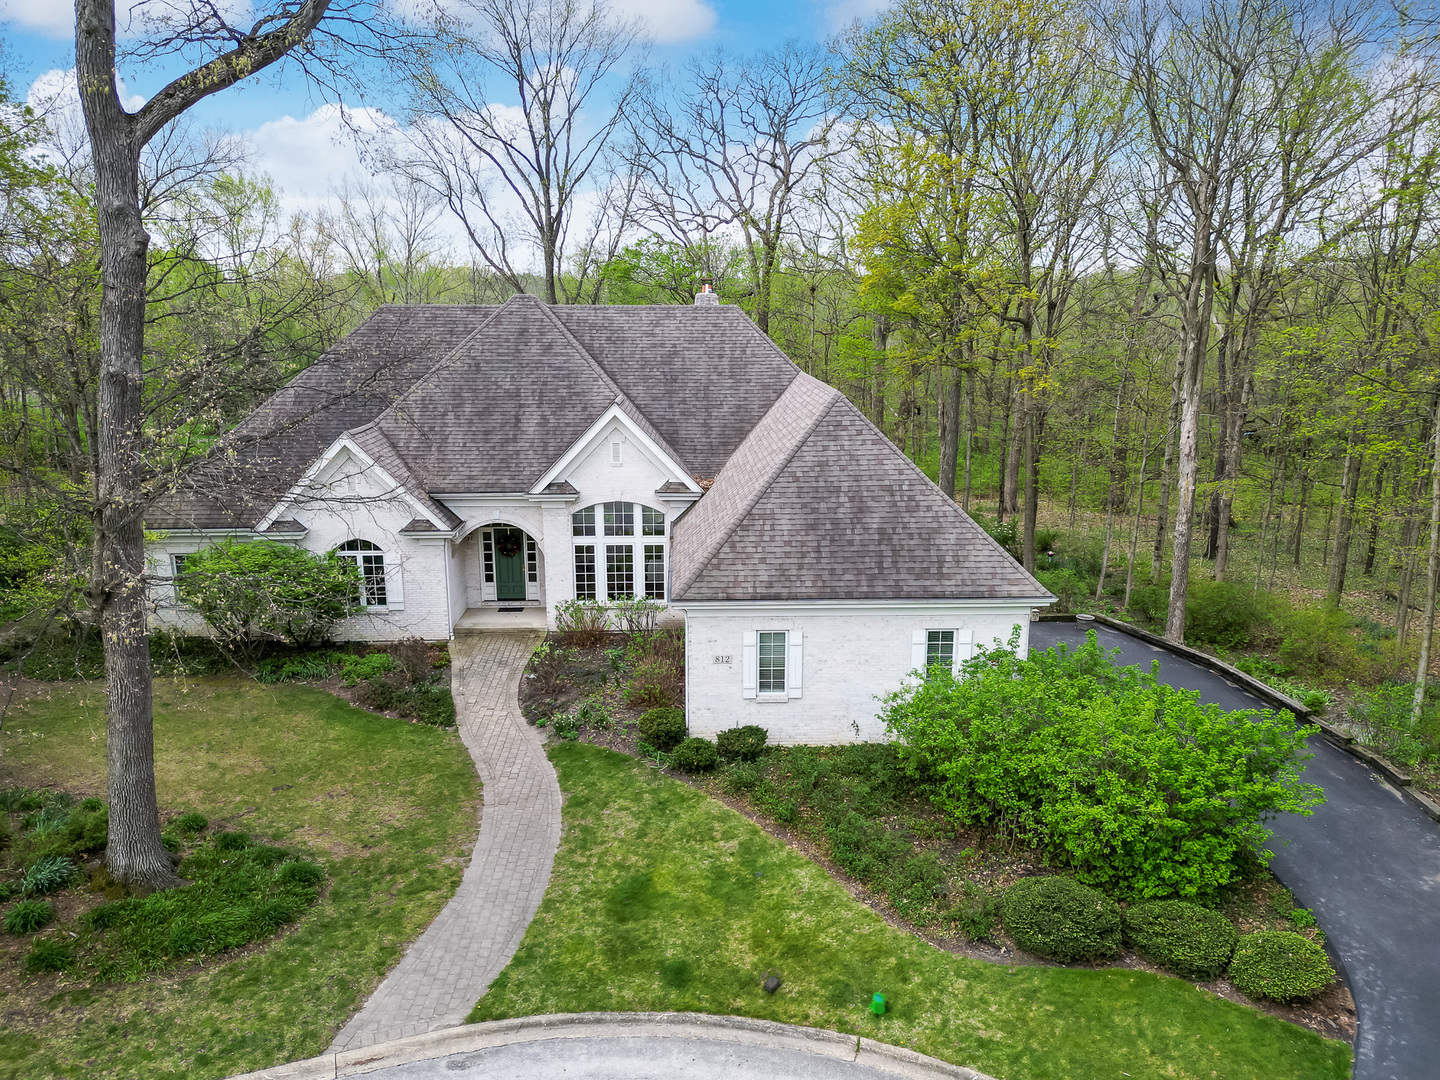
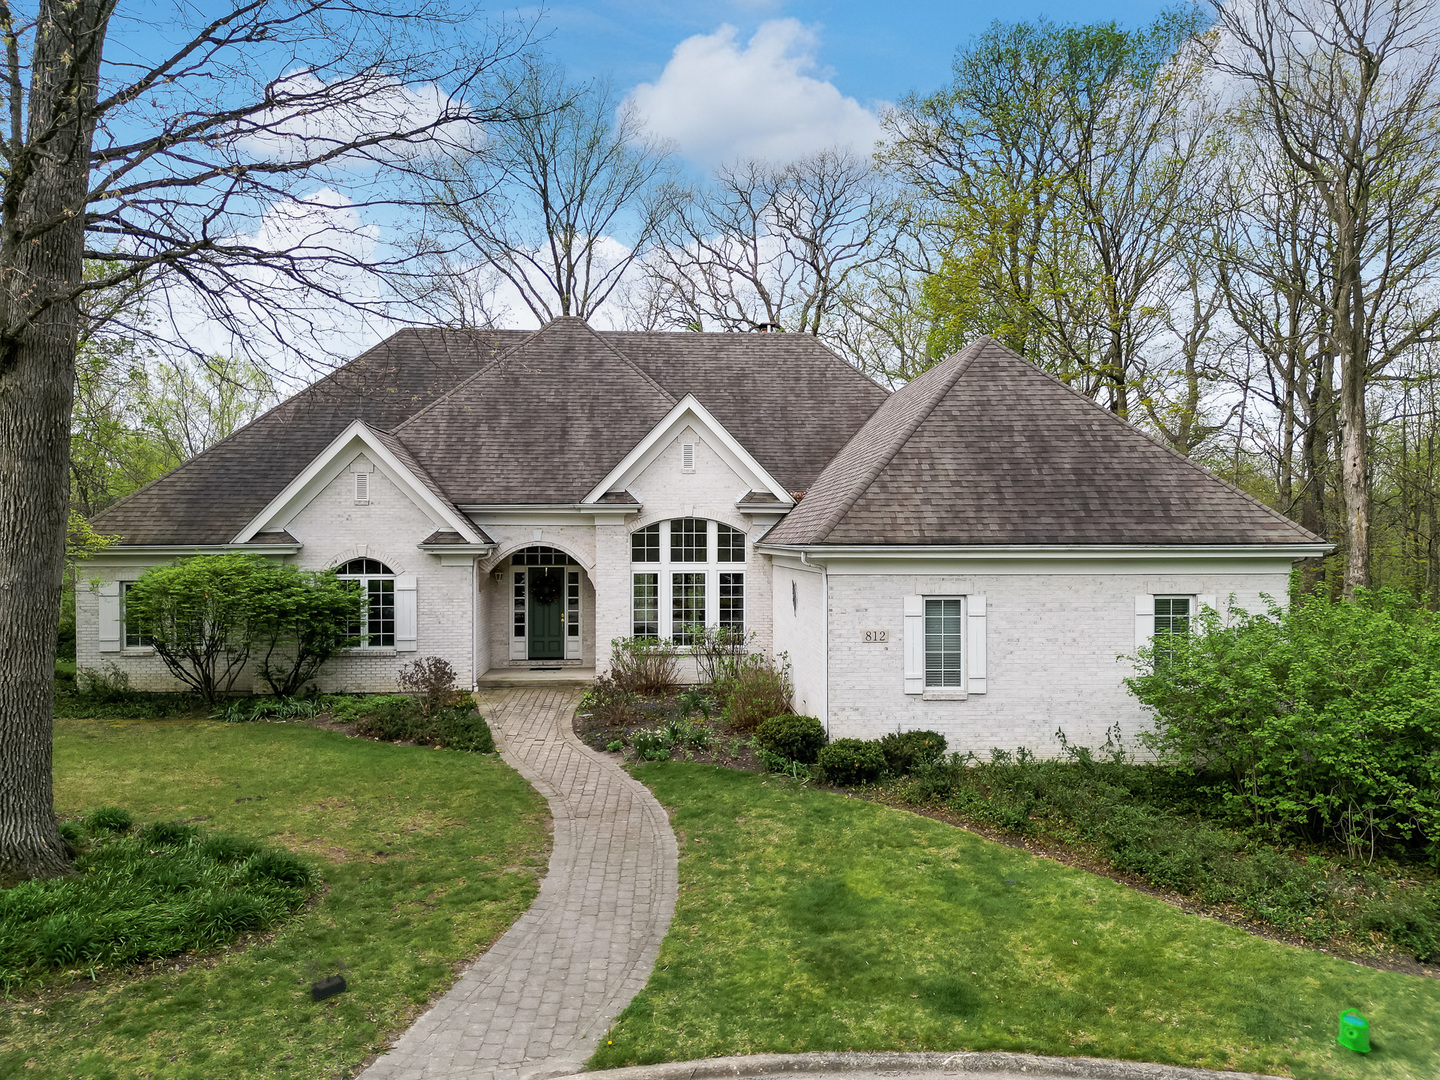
decorative plant: present [761,968,780,993] -> present [303,957,351,1001]

